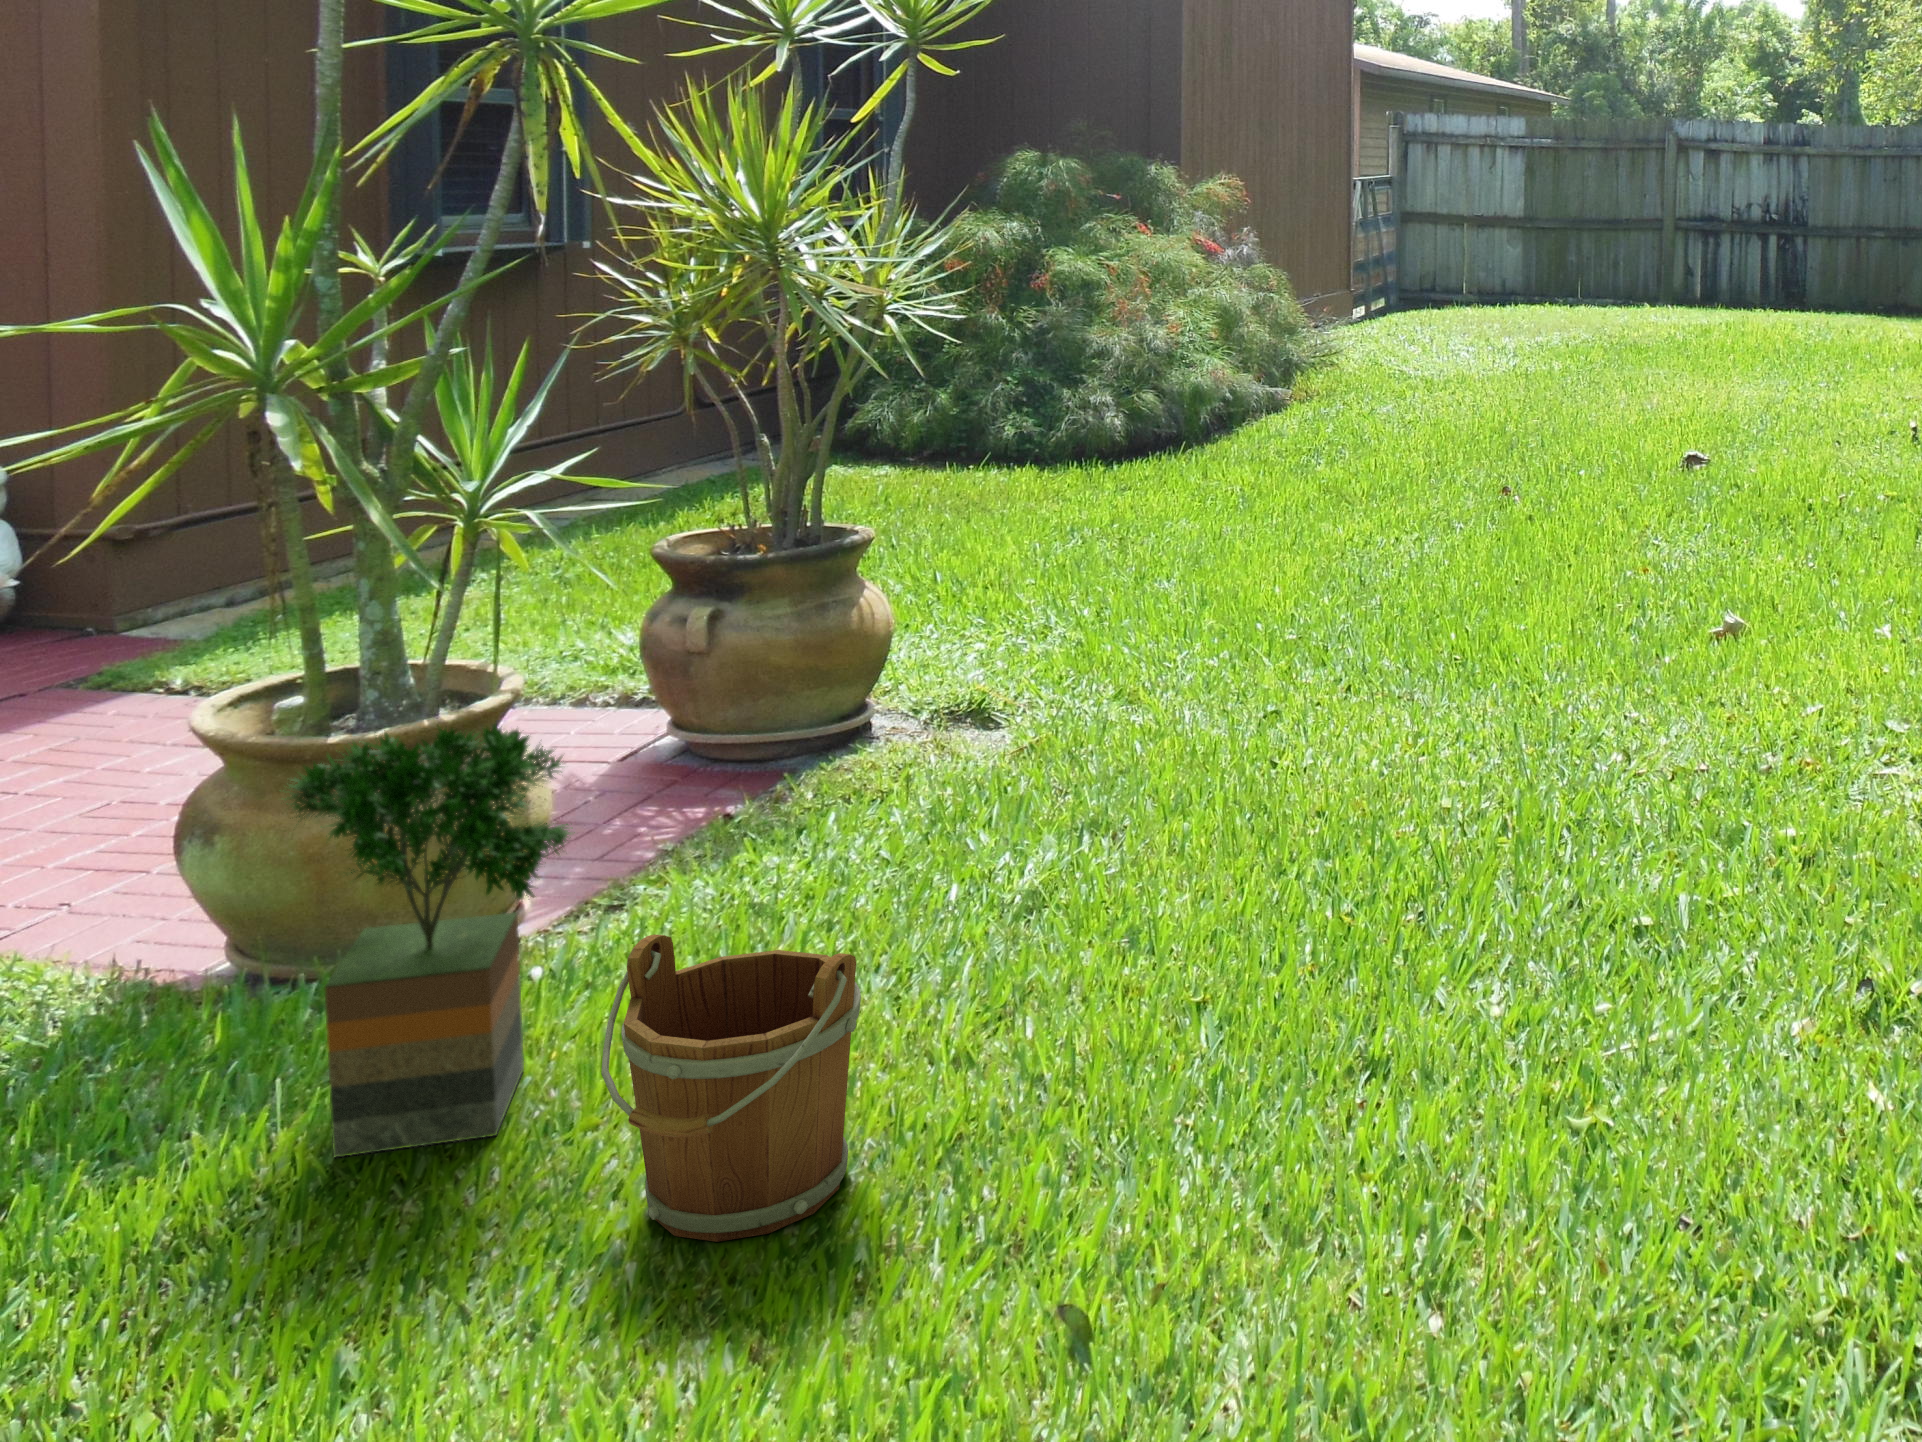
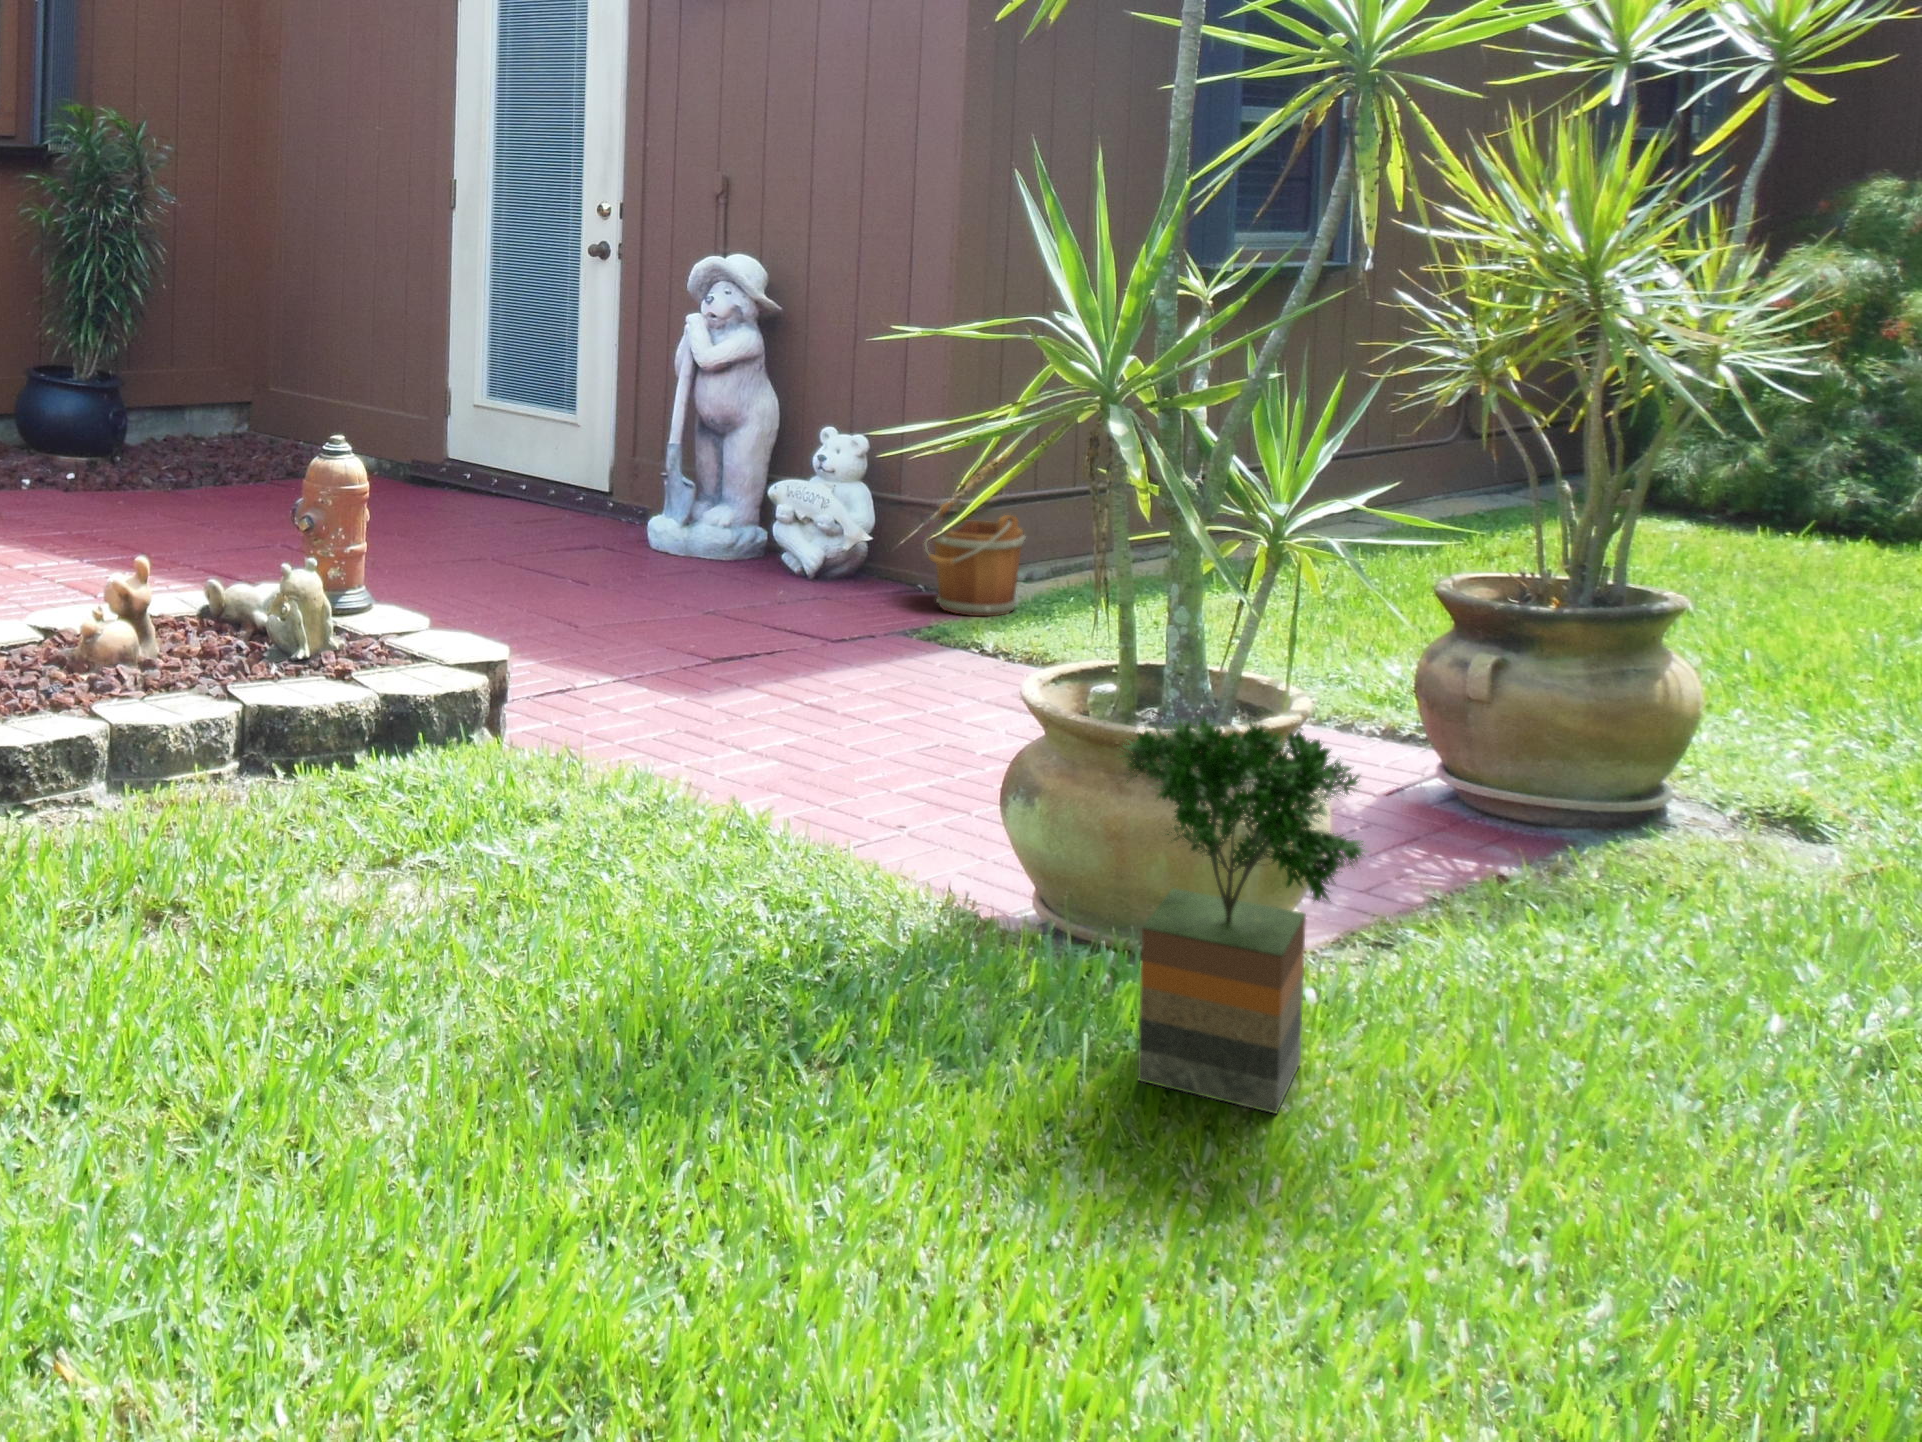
bucket: present [601,934,861,1242] -> present [924,502,1025,616]

